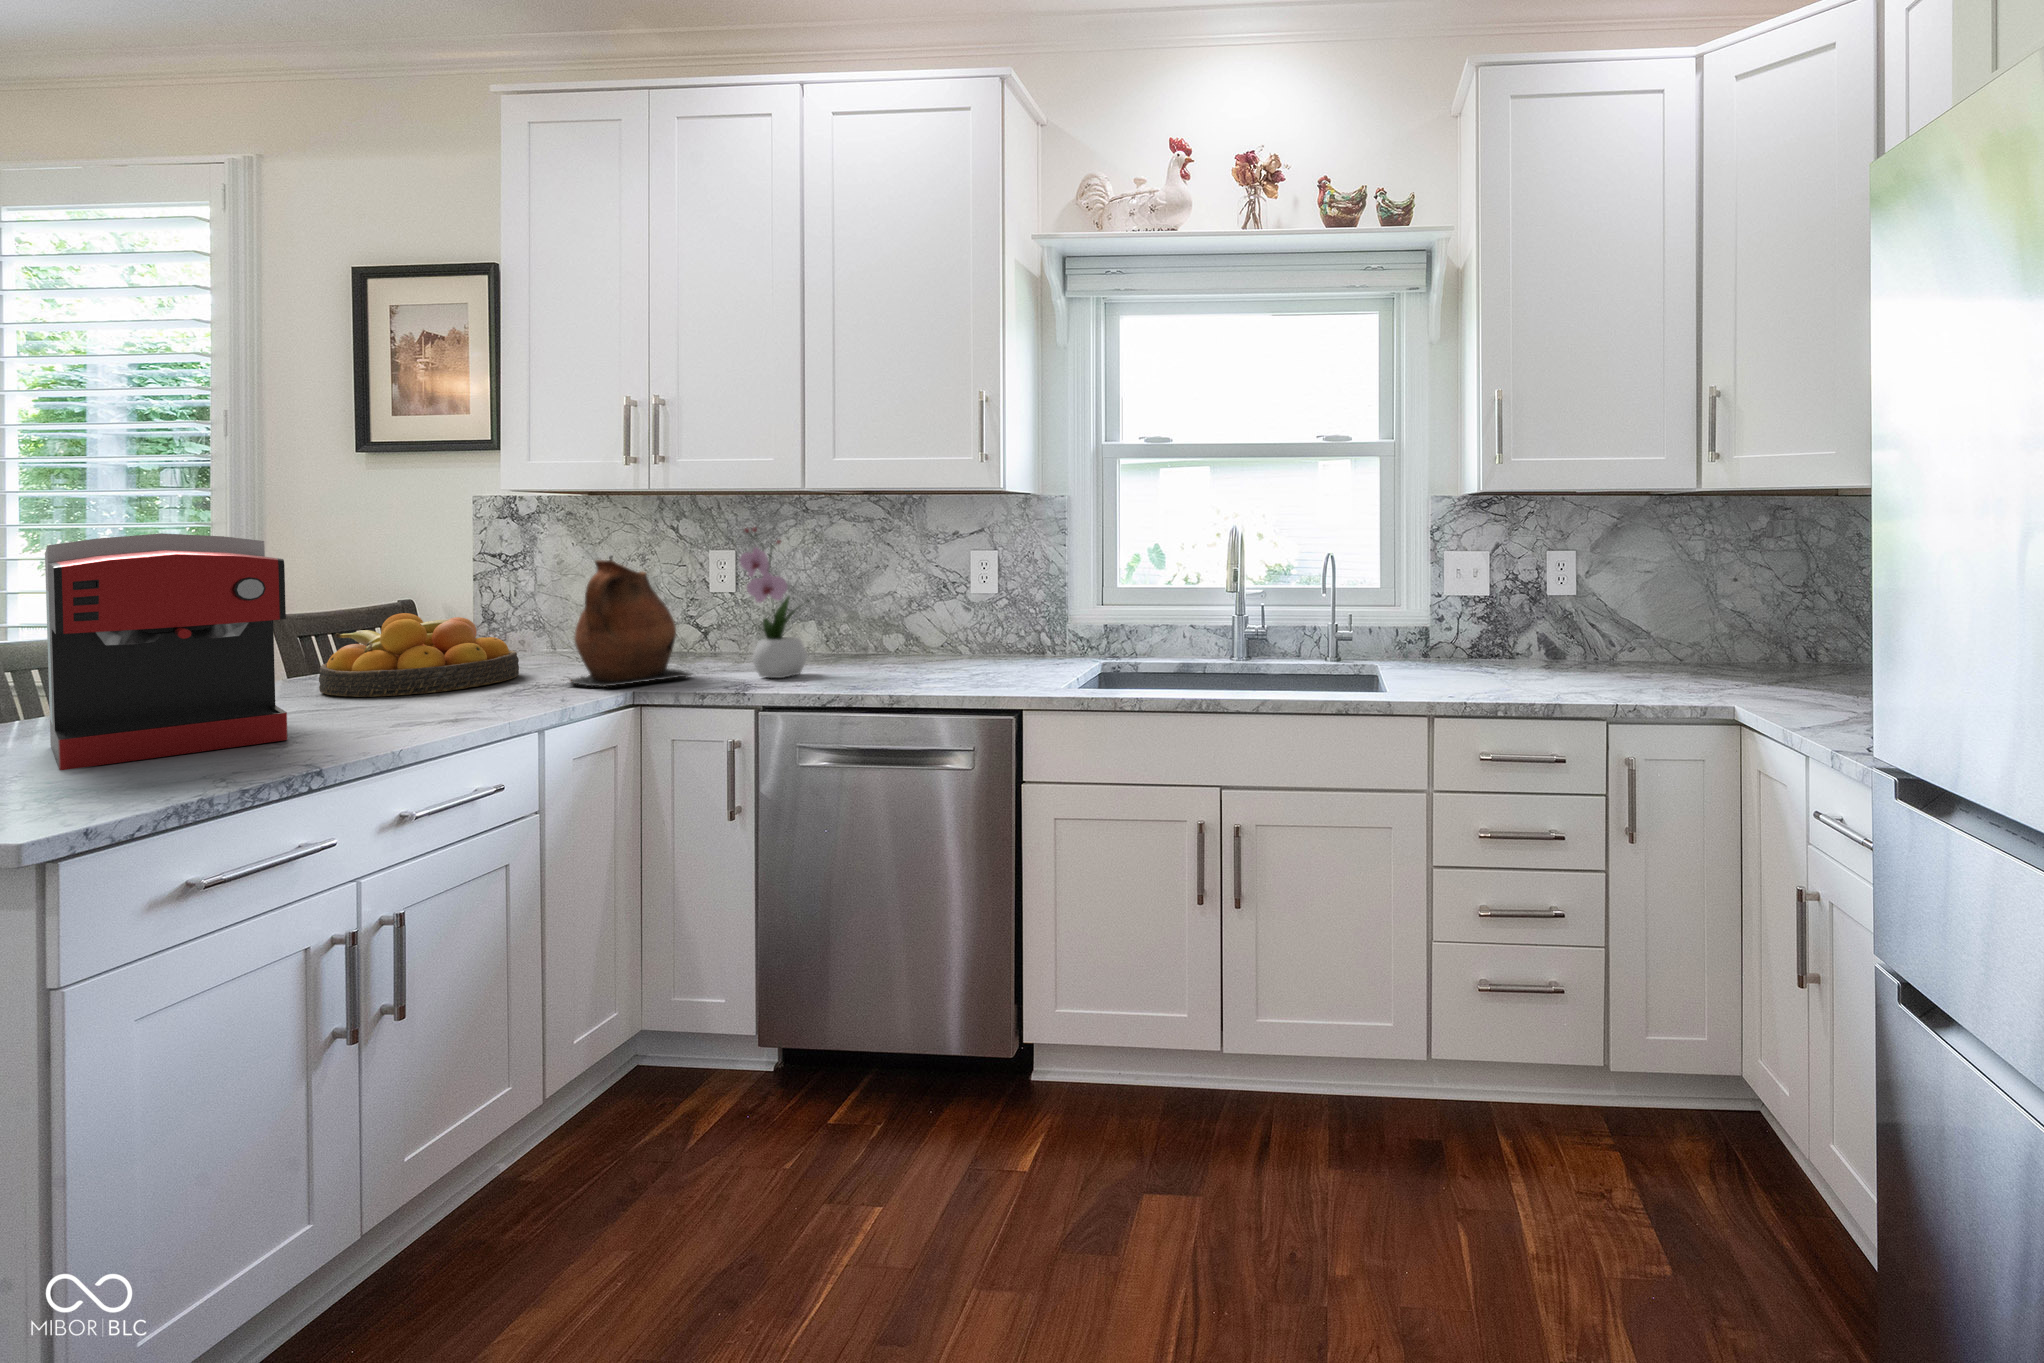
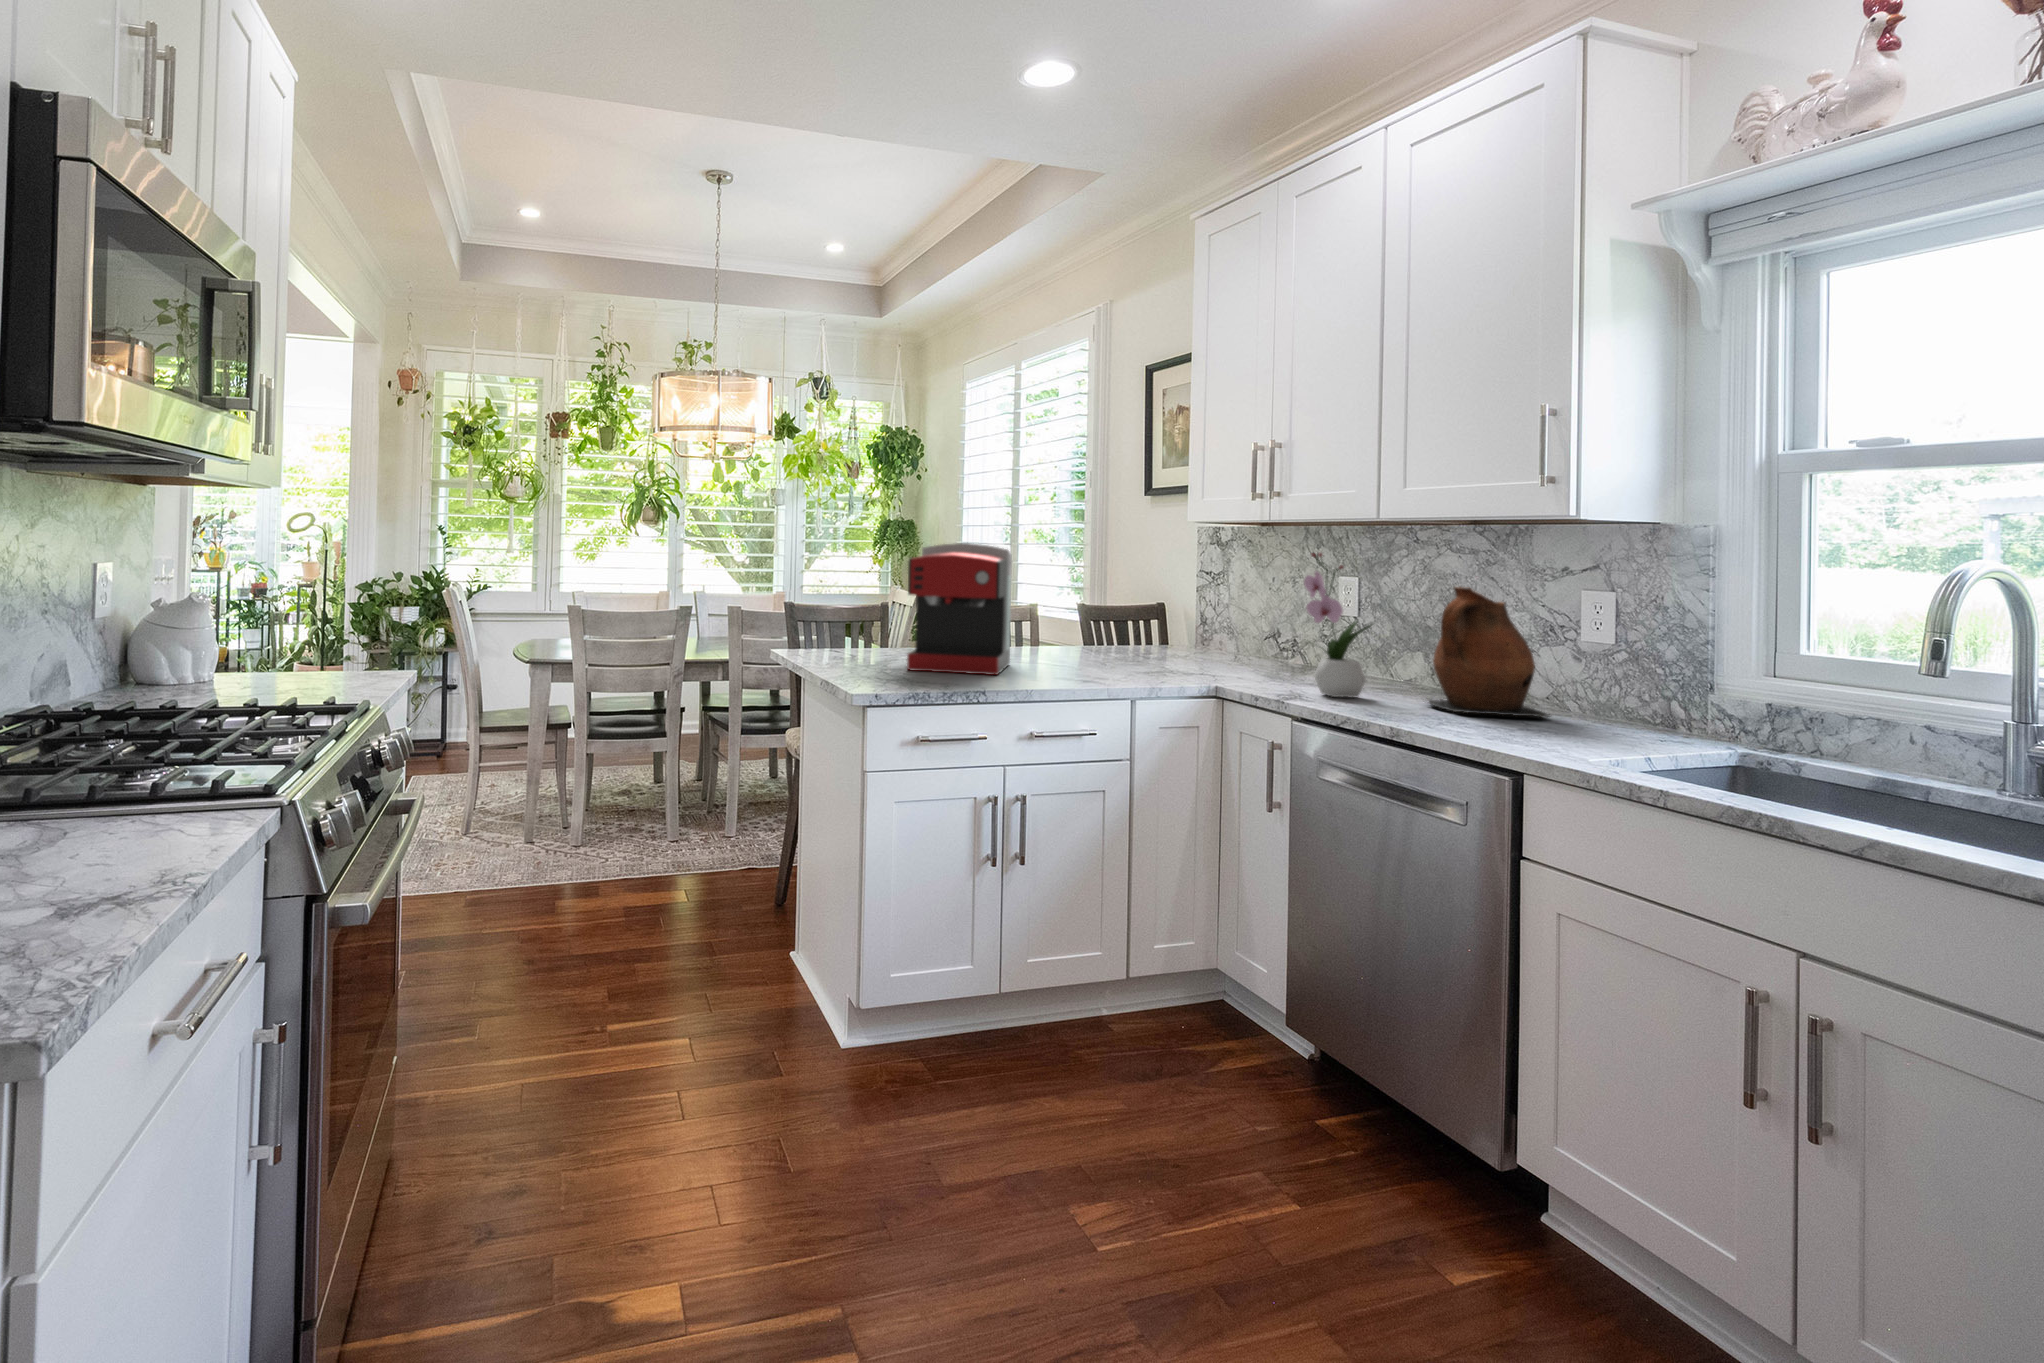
ceramic pitcher: present [569,560,692,687] -> present [1429,587,1550,718]
fruit bowl: present [319,613,519,697] -> none [1062,608,1177,666]

